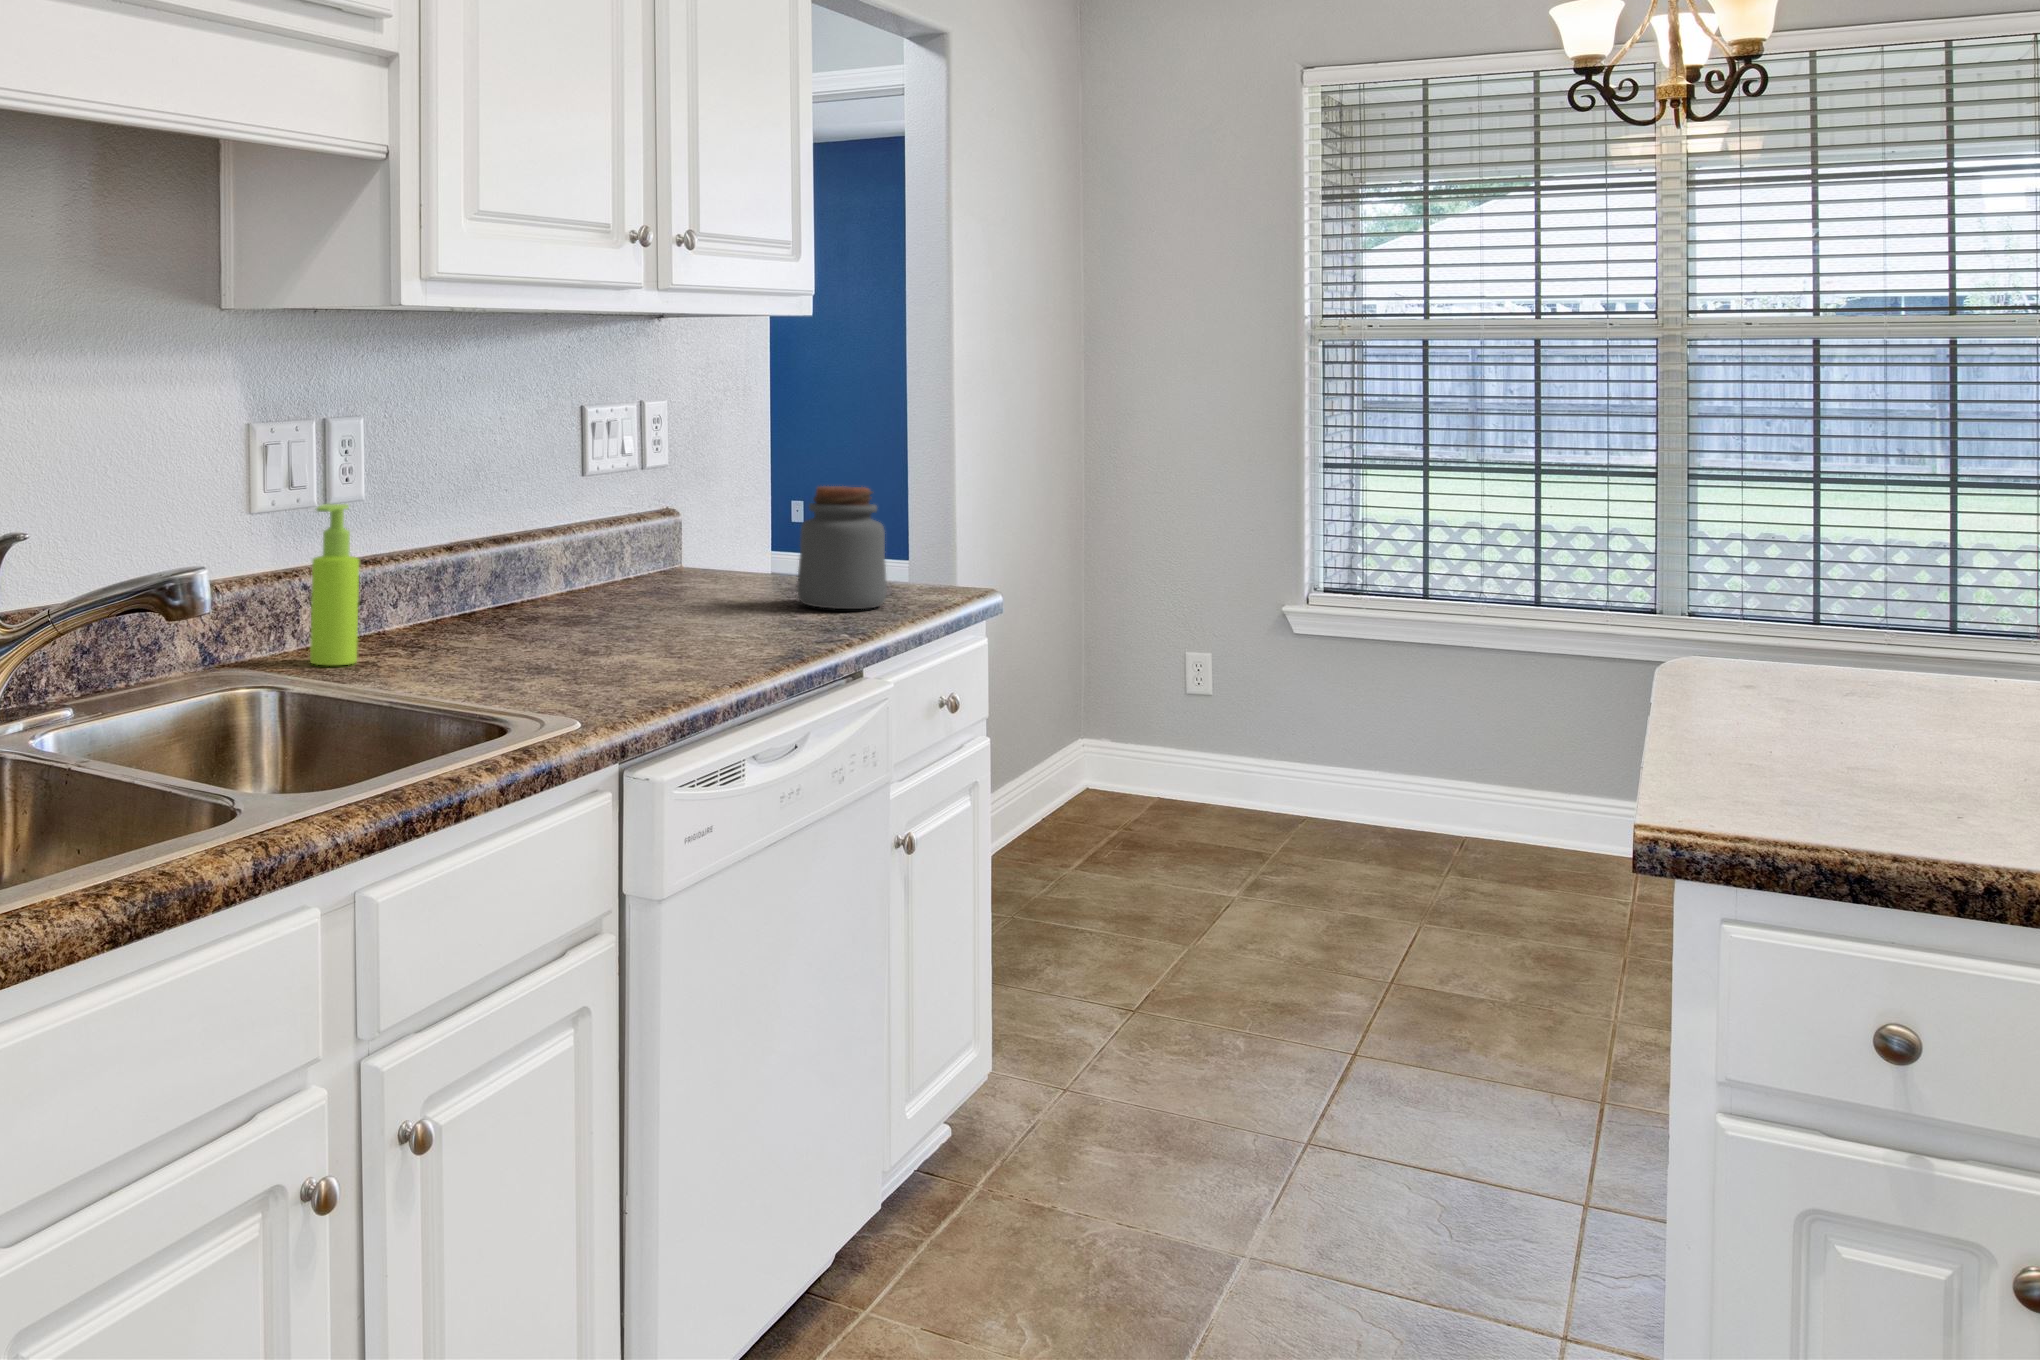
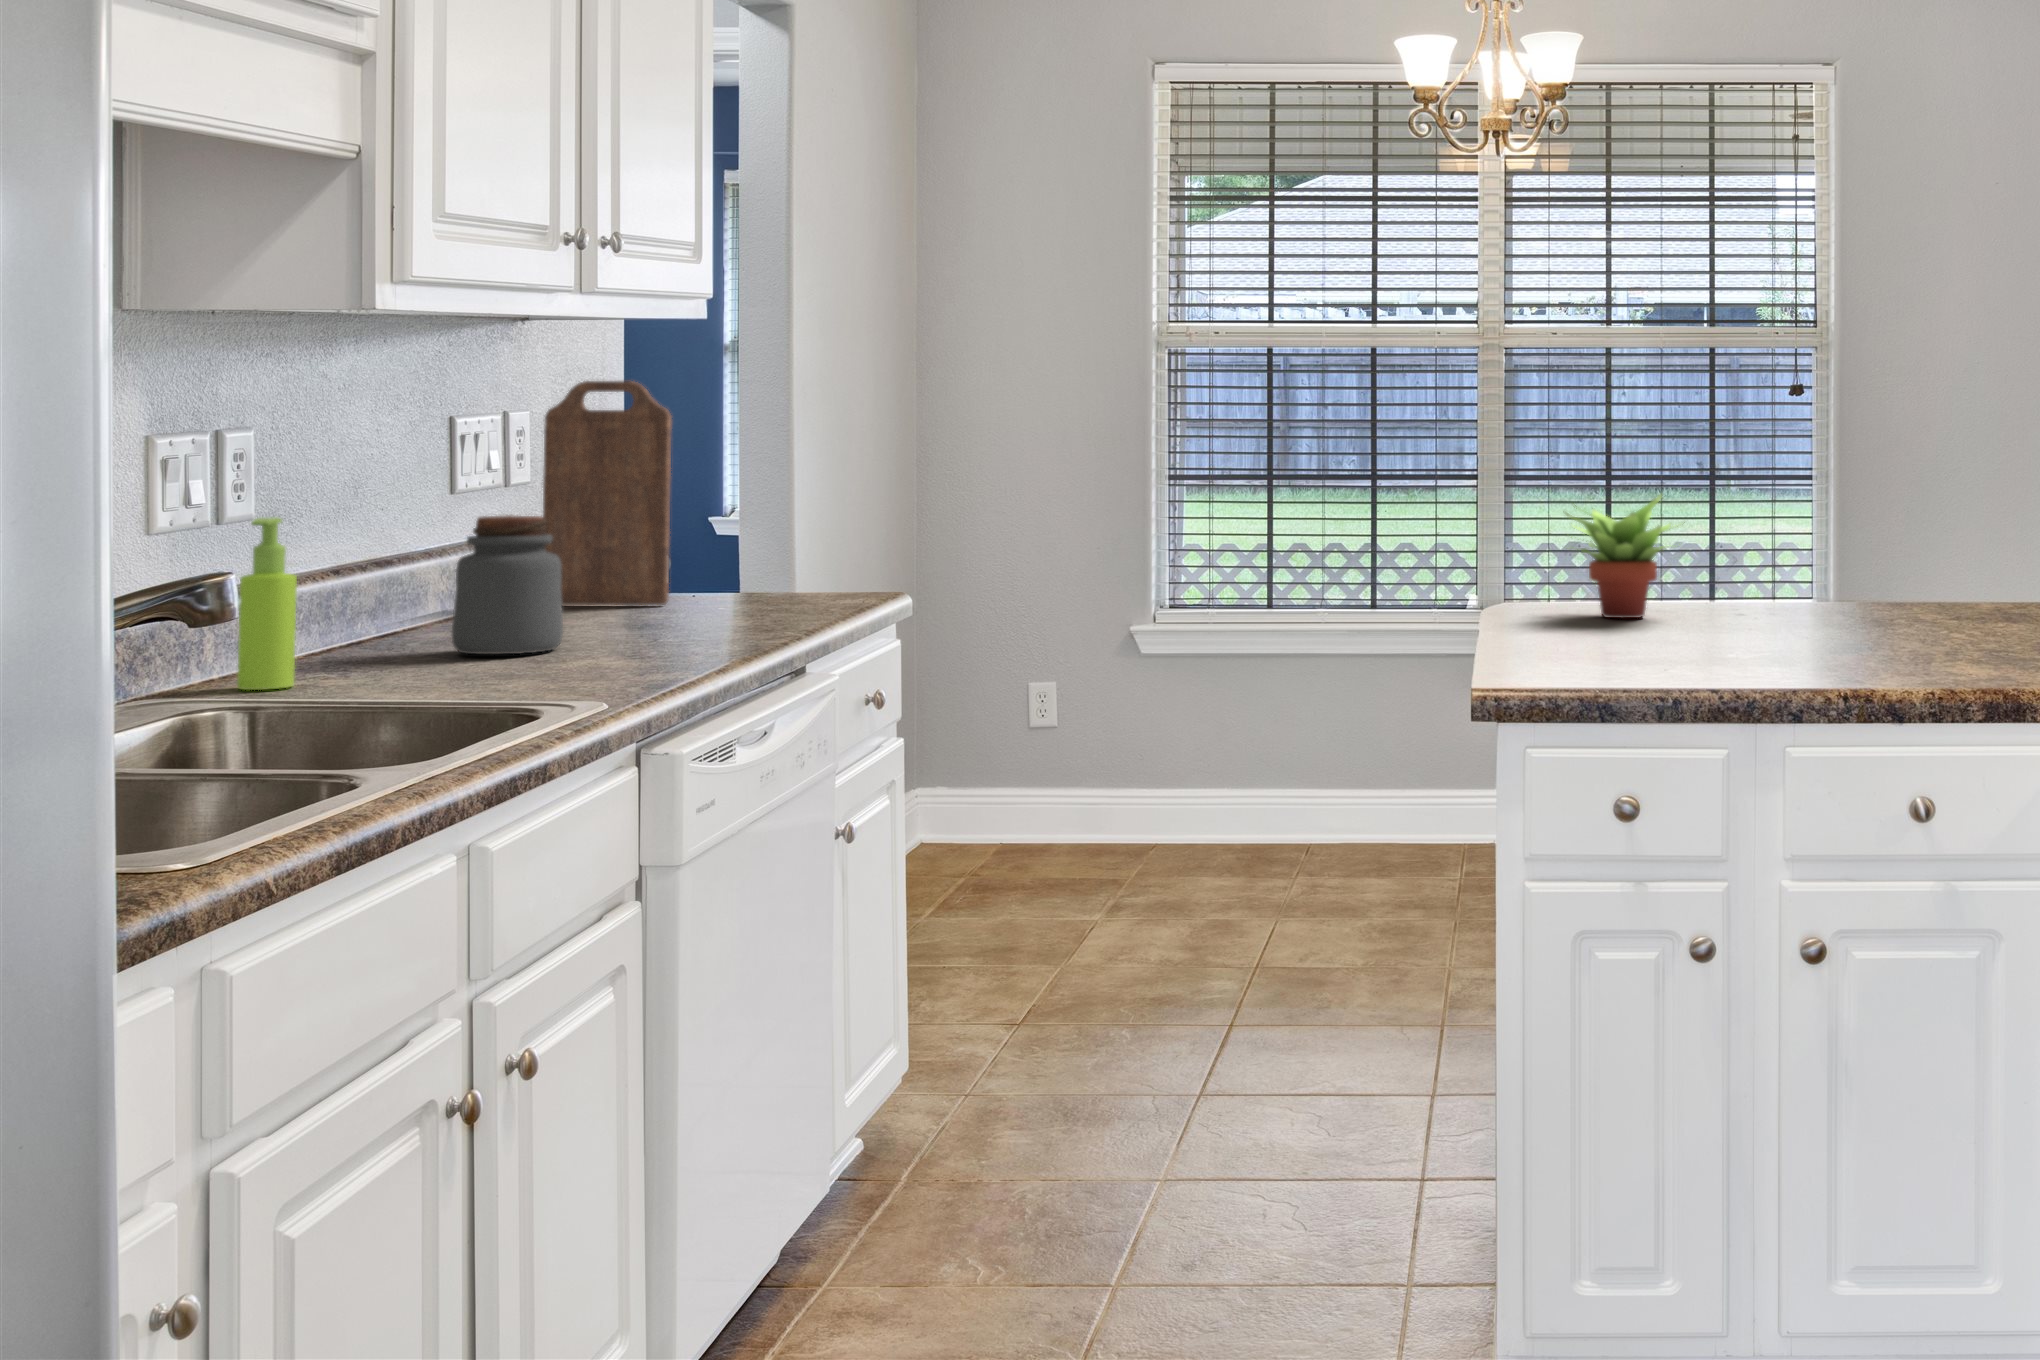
cutting board: none [659,373,764,587] -> present [542,381,672,605]
jar: present [797,486,887,609] -> present [452,515,563,655]
succulent plant: none [1777,531,1978,698] -> present [1565,494,1685,618]

